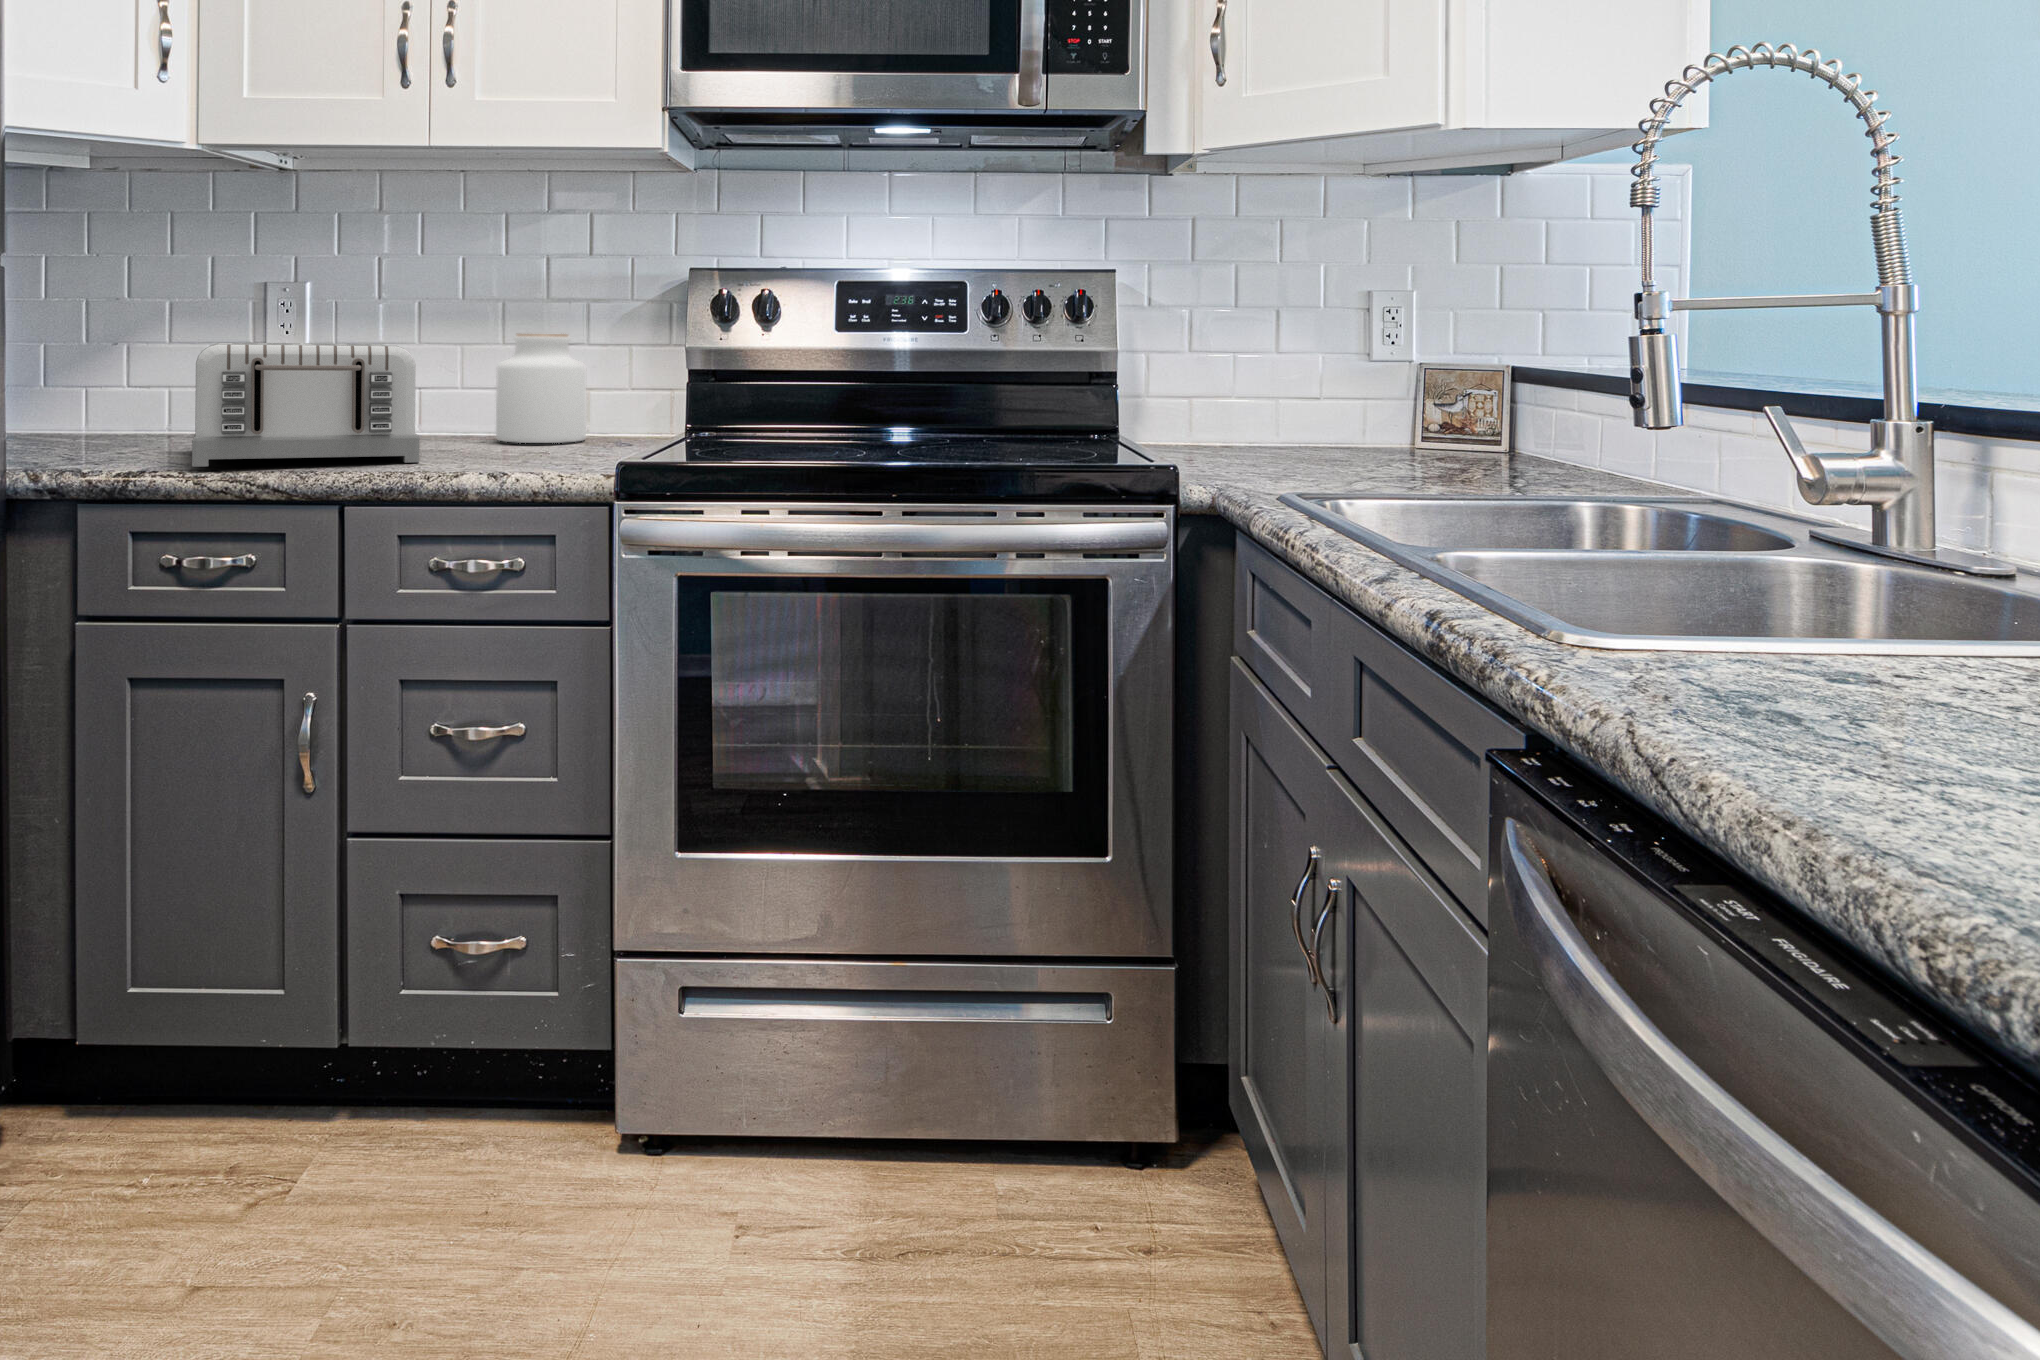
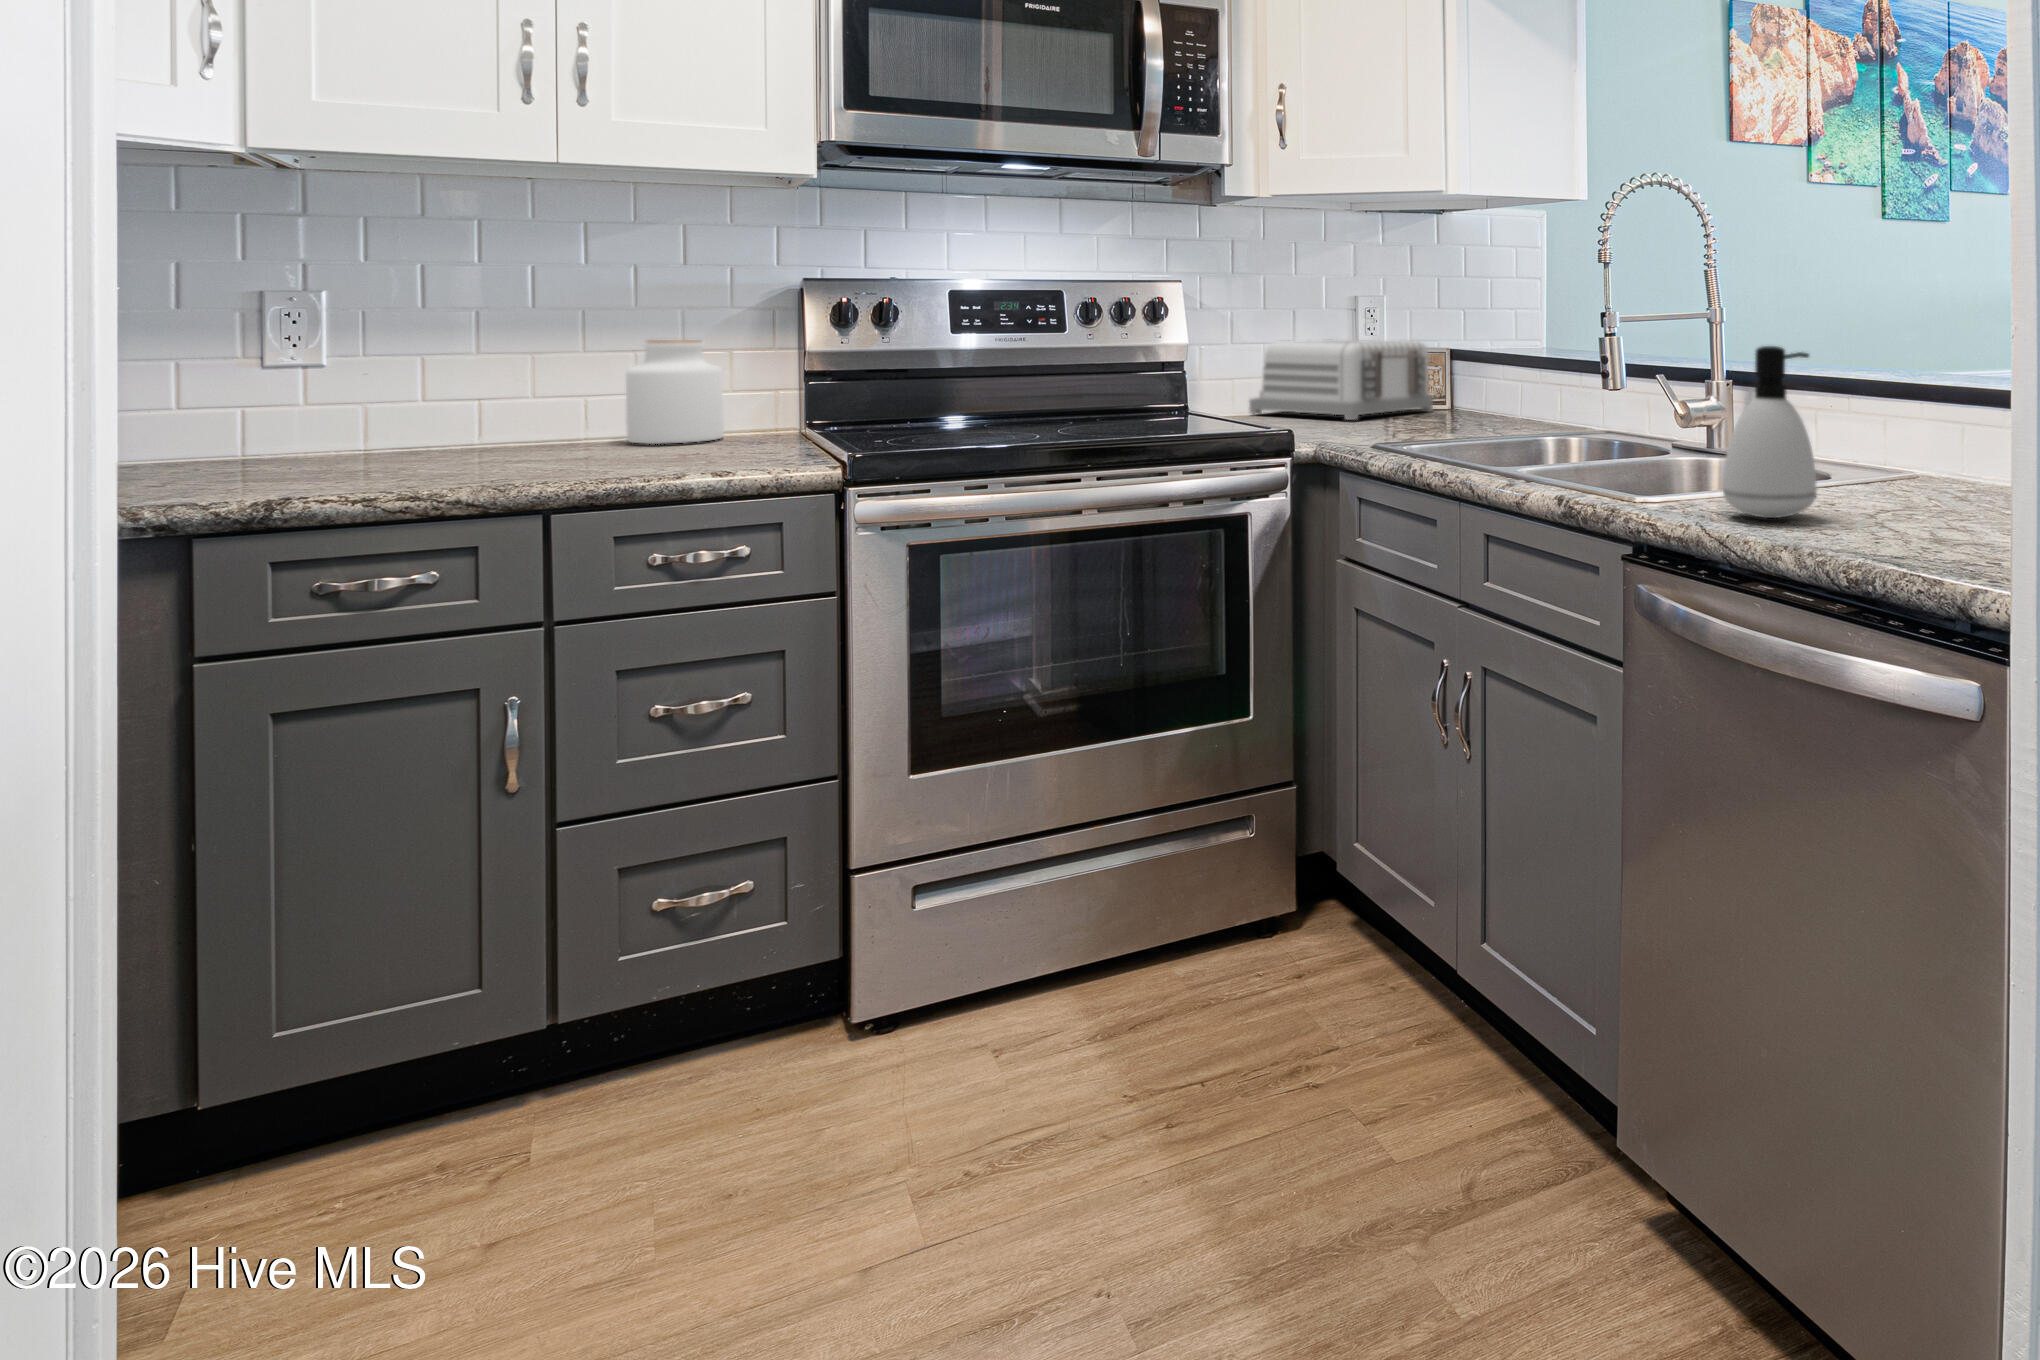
soap dispenser: none [1709,332,1934,690] -> present [1723,346,1817,518]
toaster: present [192,343,420,467] -> present [1249,339,1433,420]

